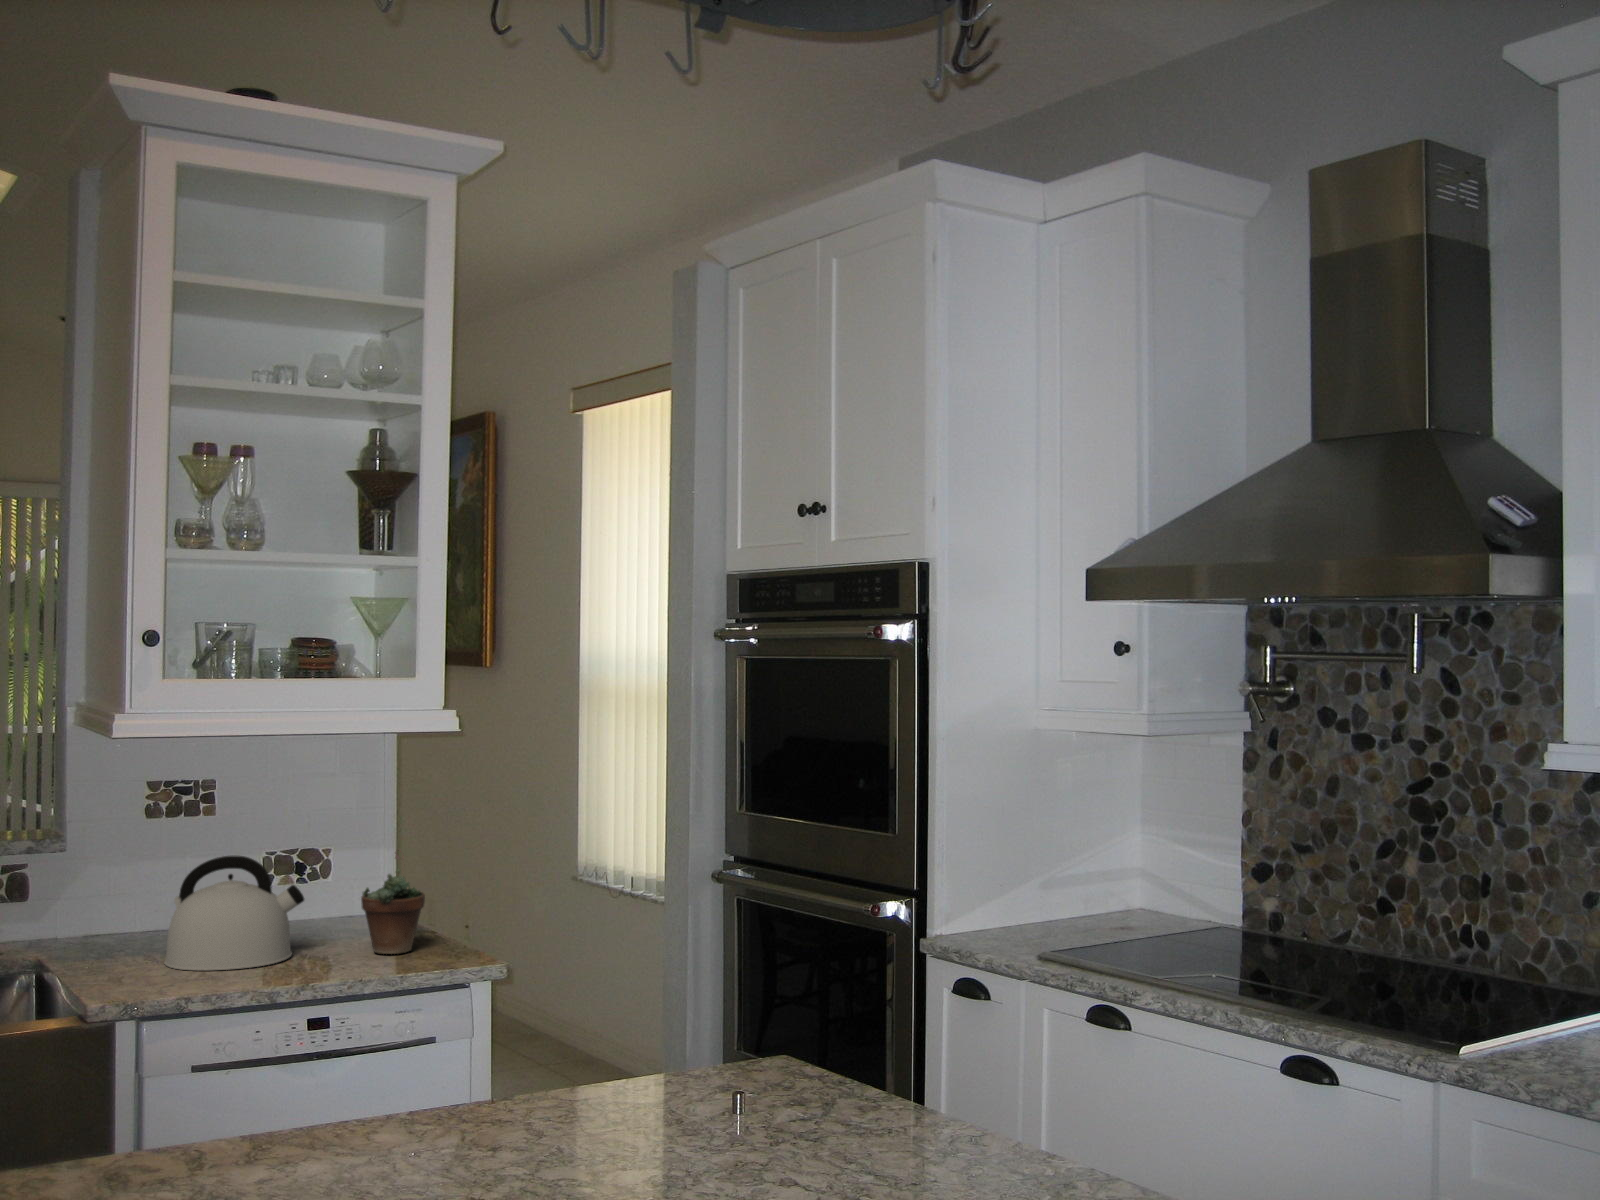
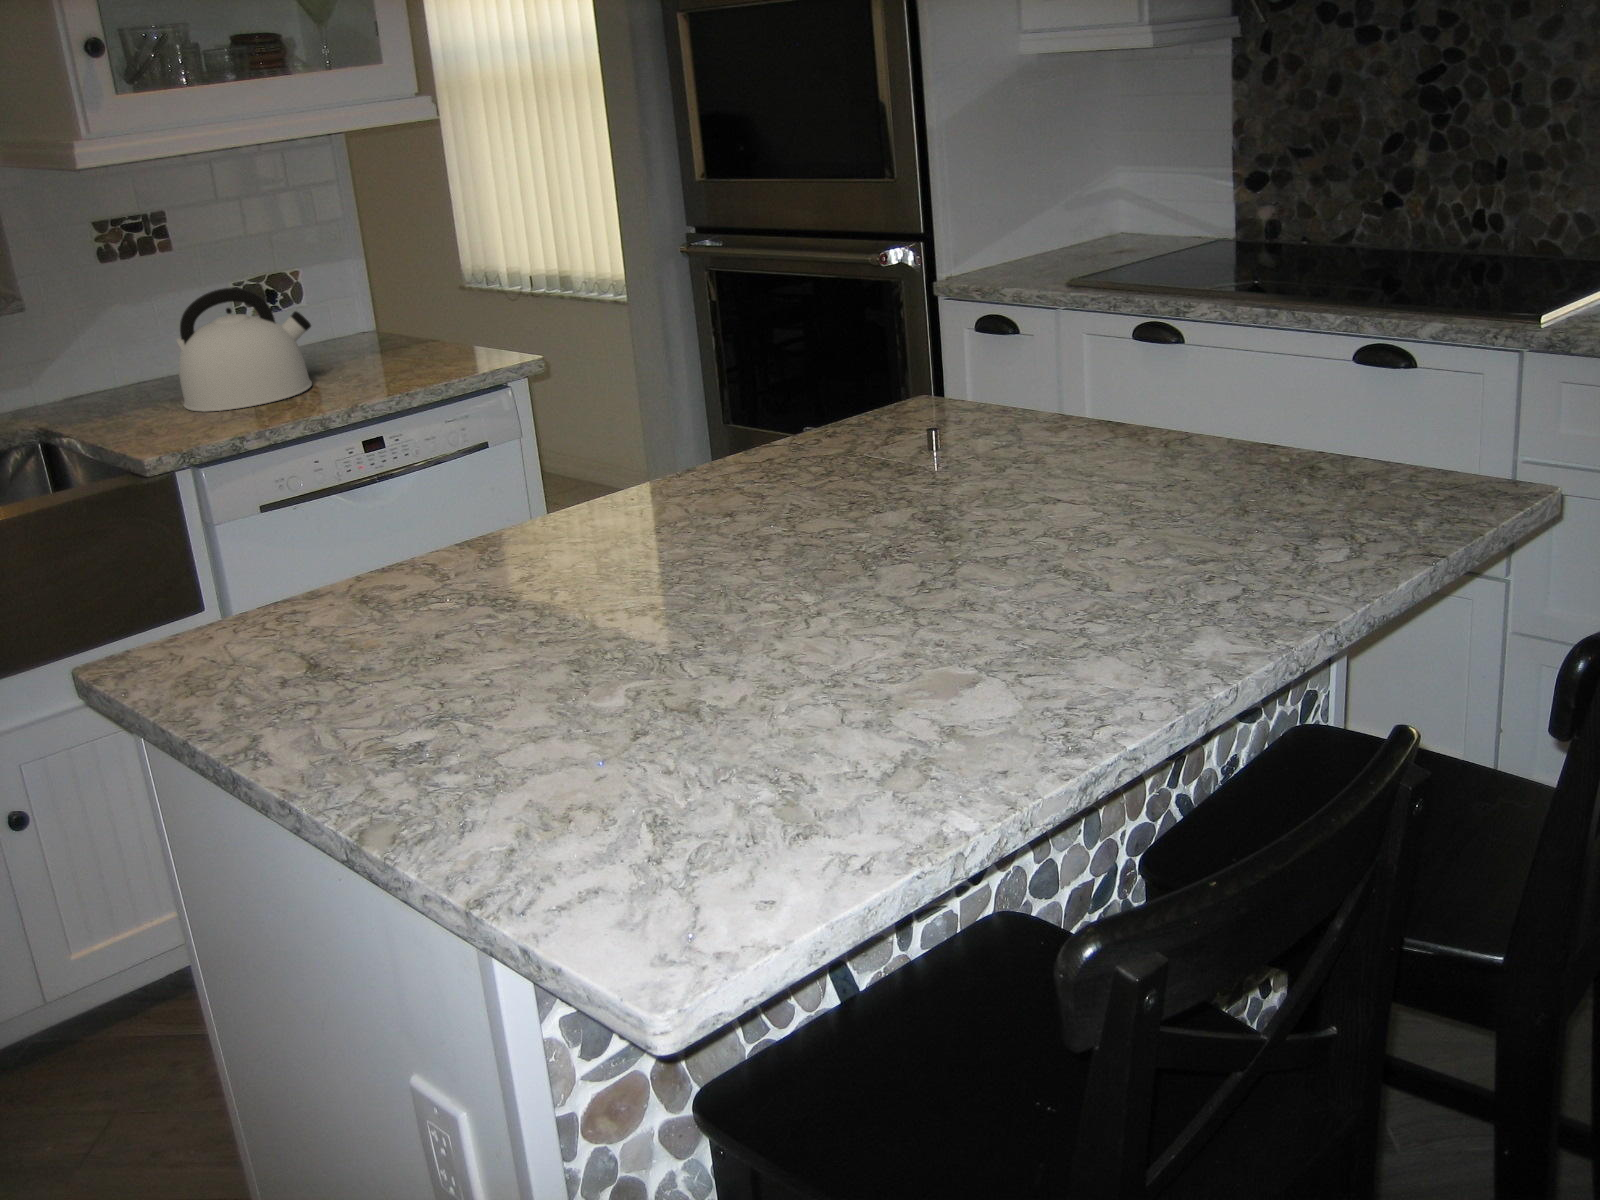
succulent plant: present [361,851,425,954] -> none [367,259,435,370]

